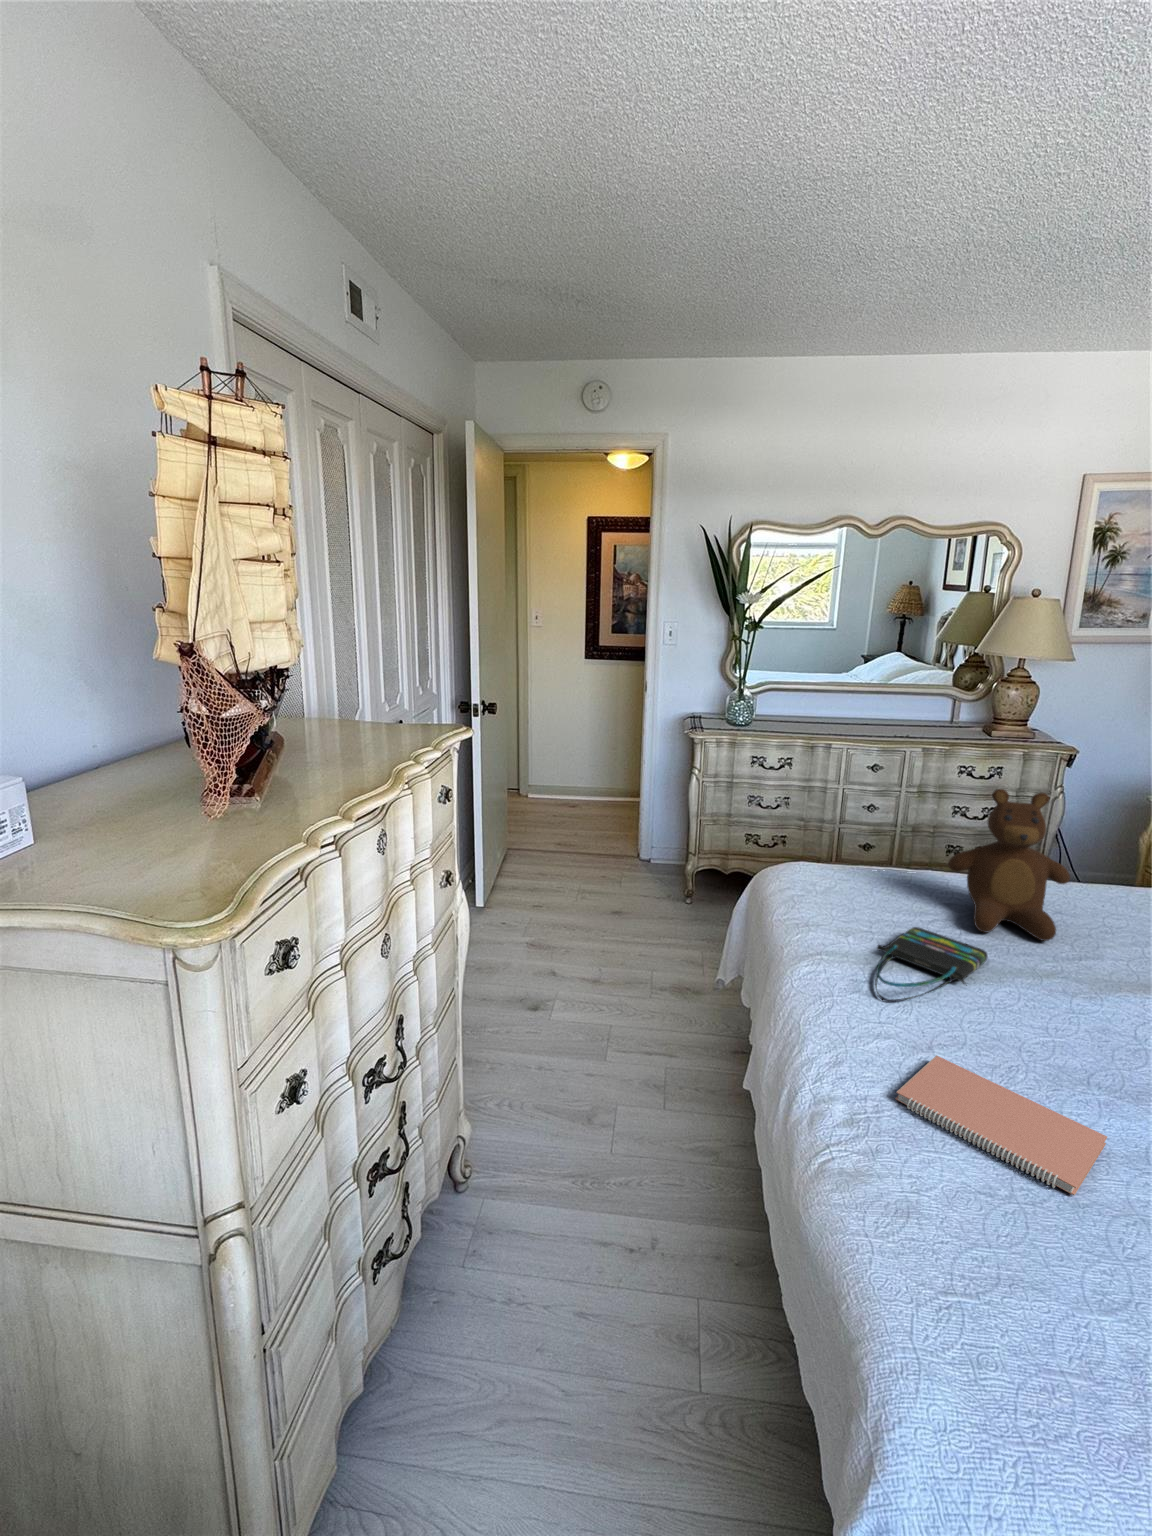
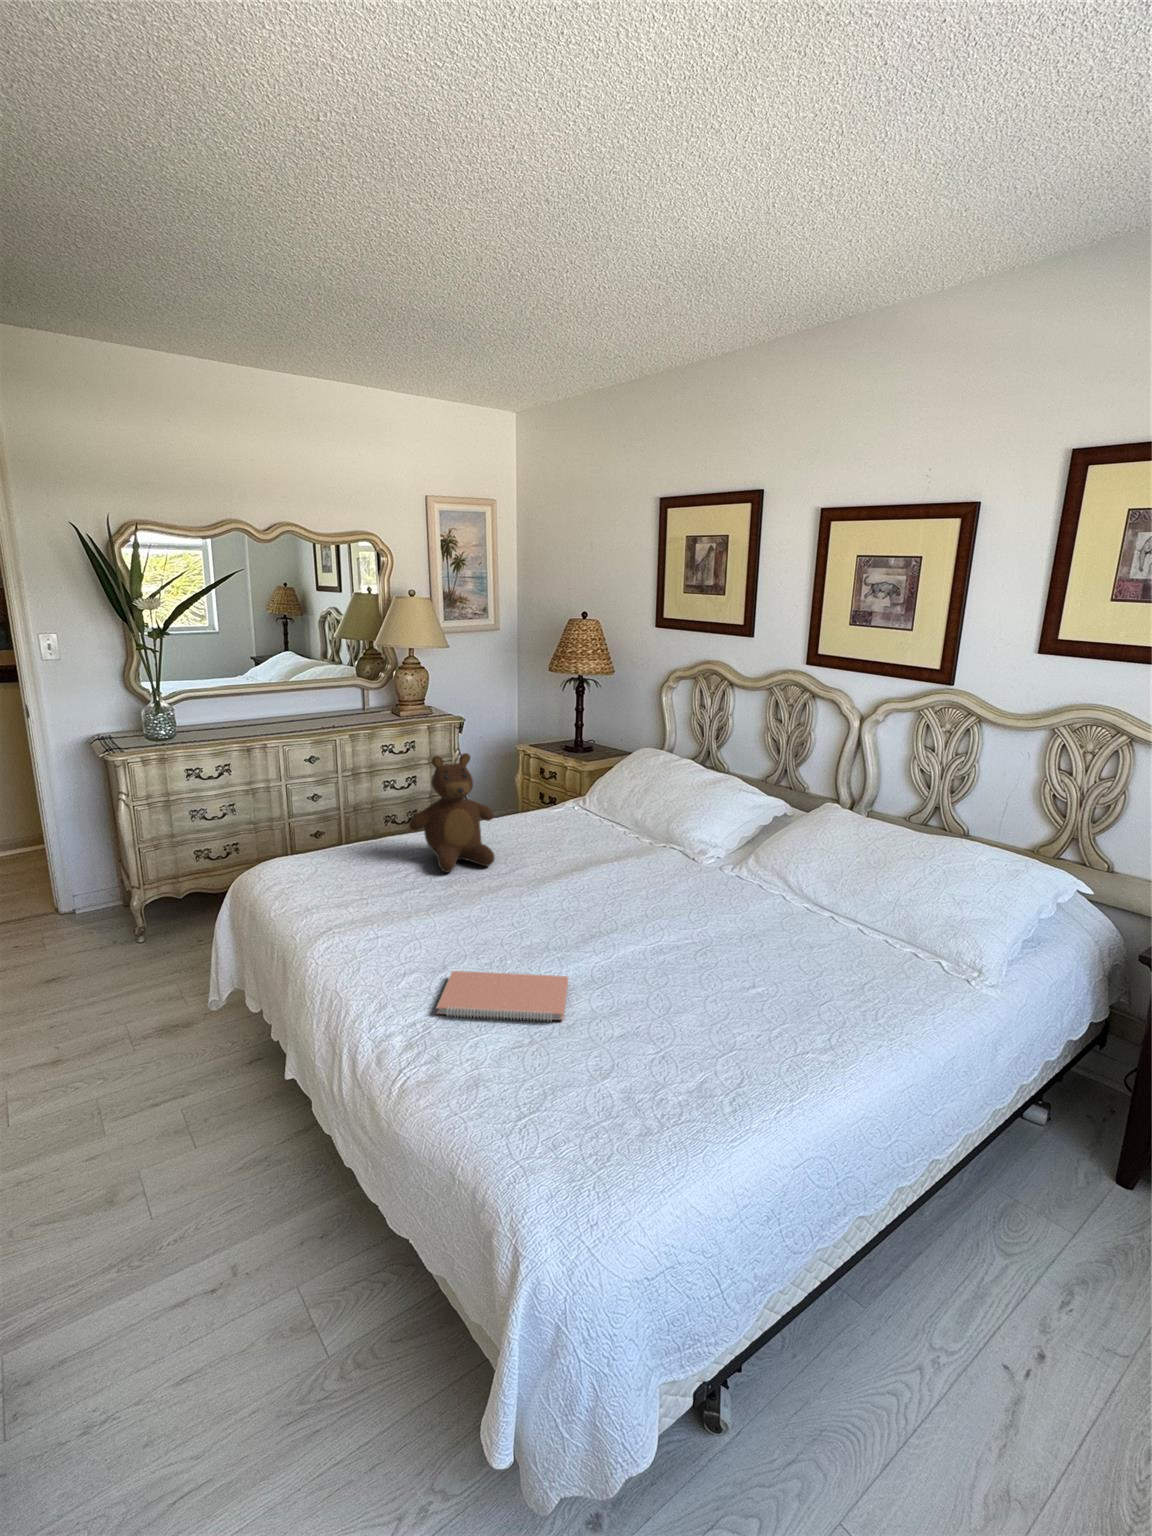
tote bag: present [875,927,988,1002] -> none [377,883,458,948]

